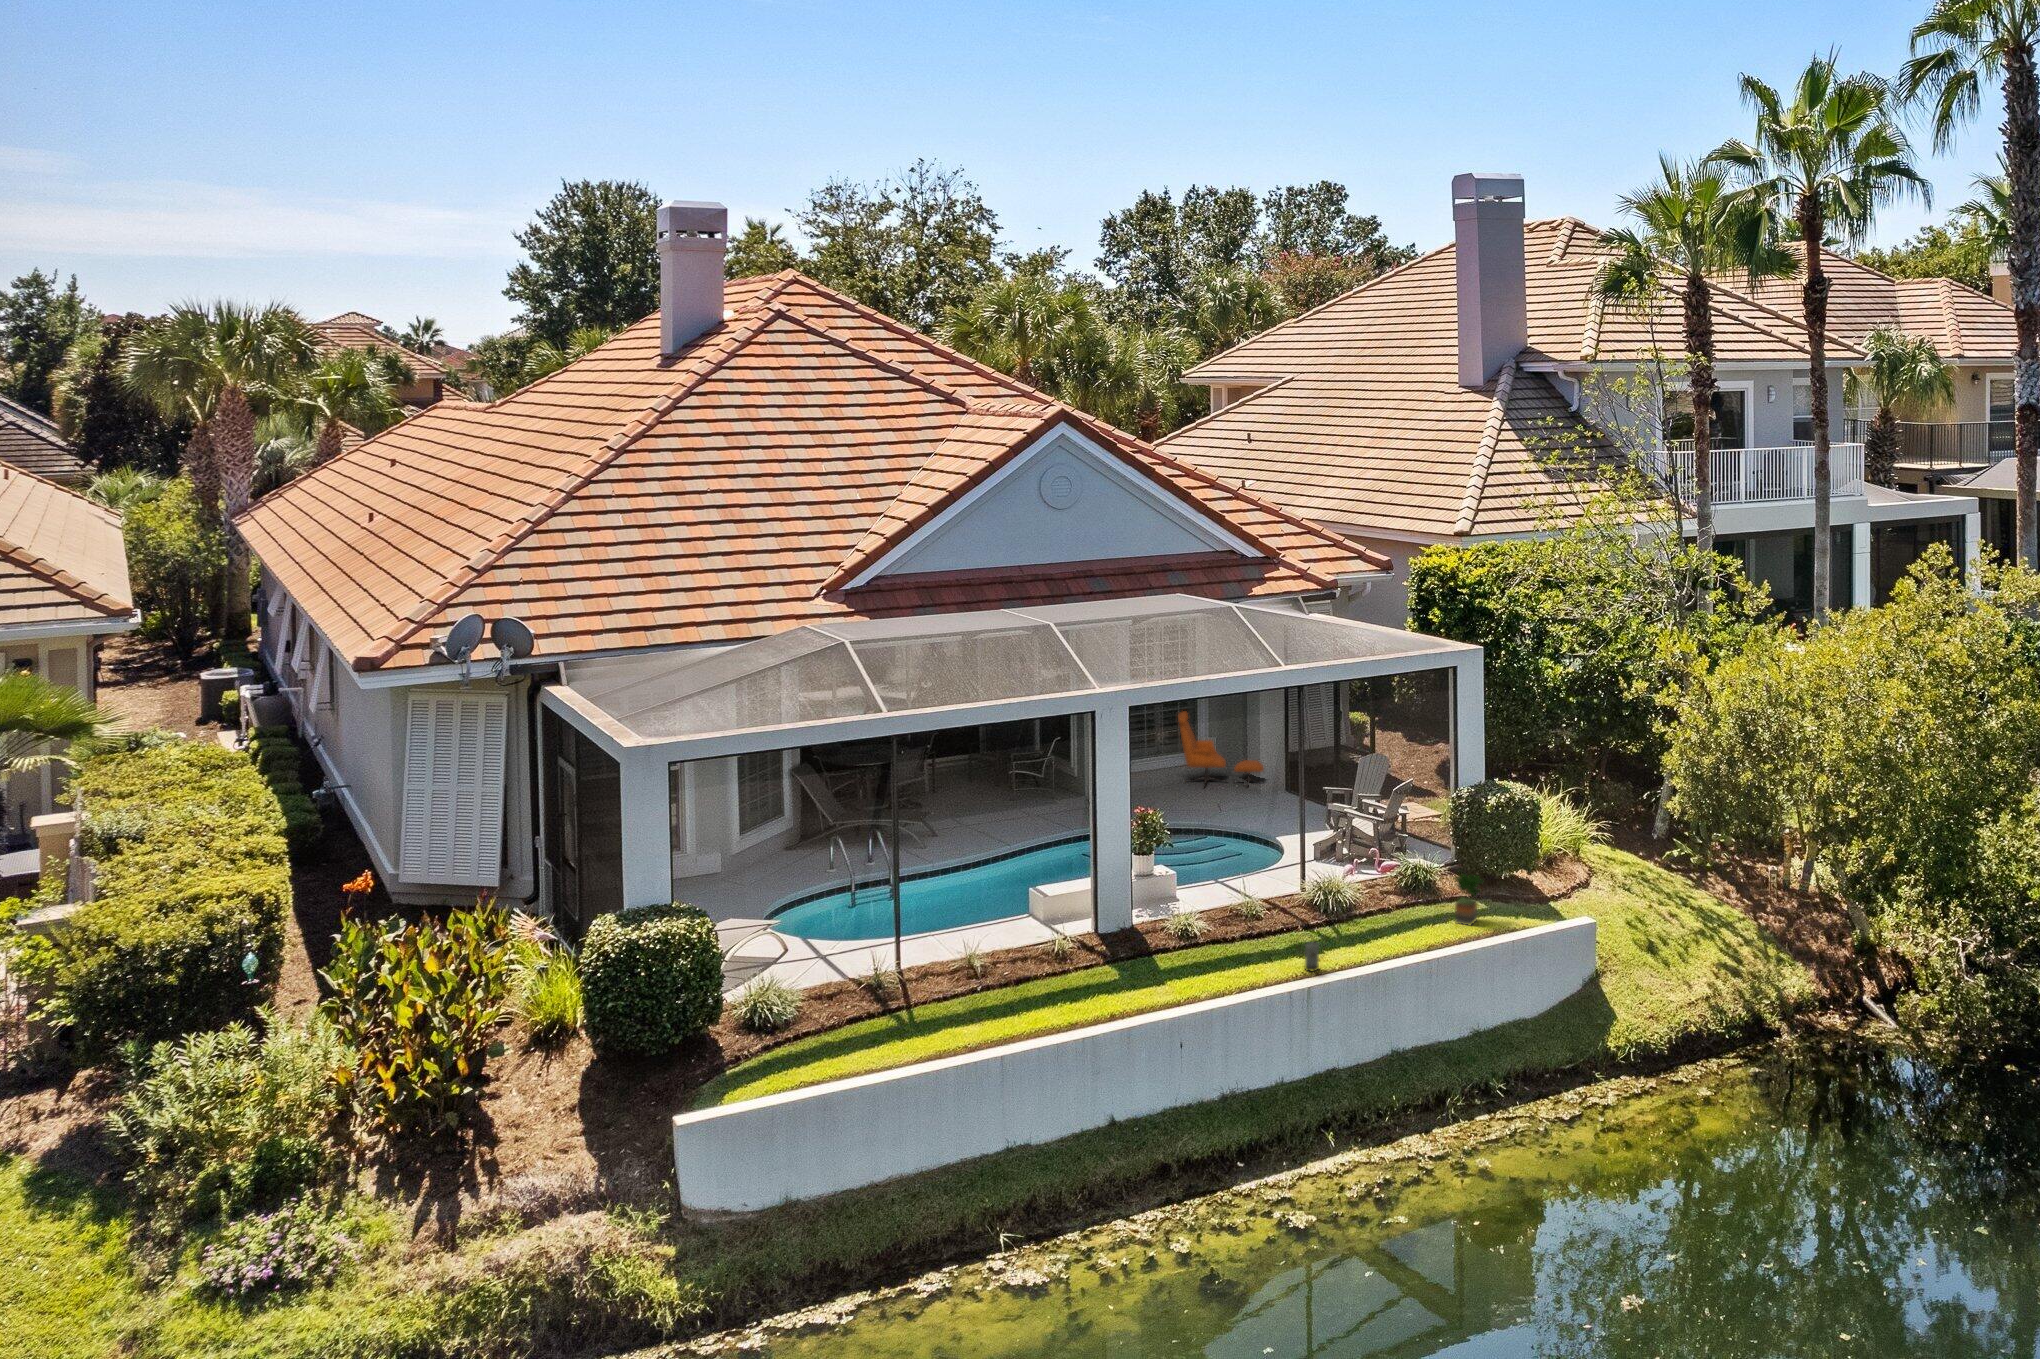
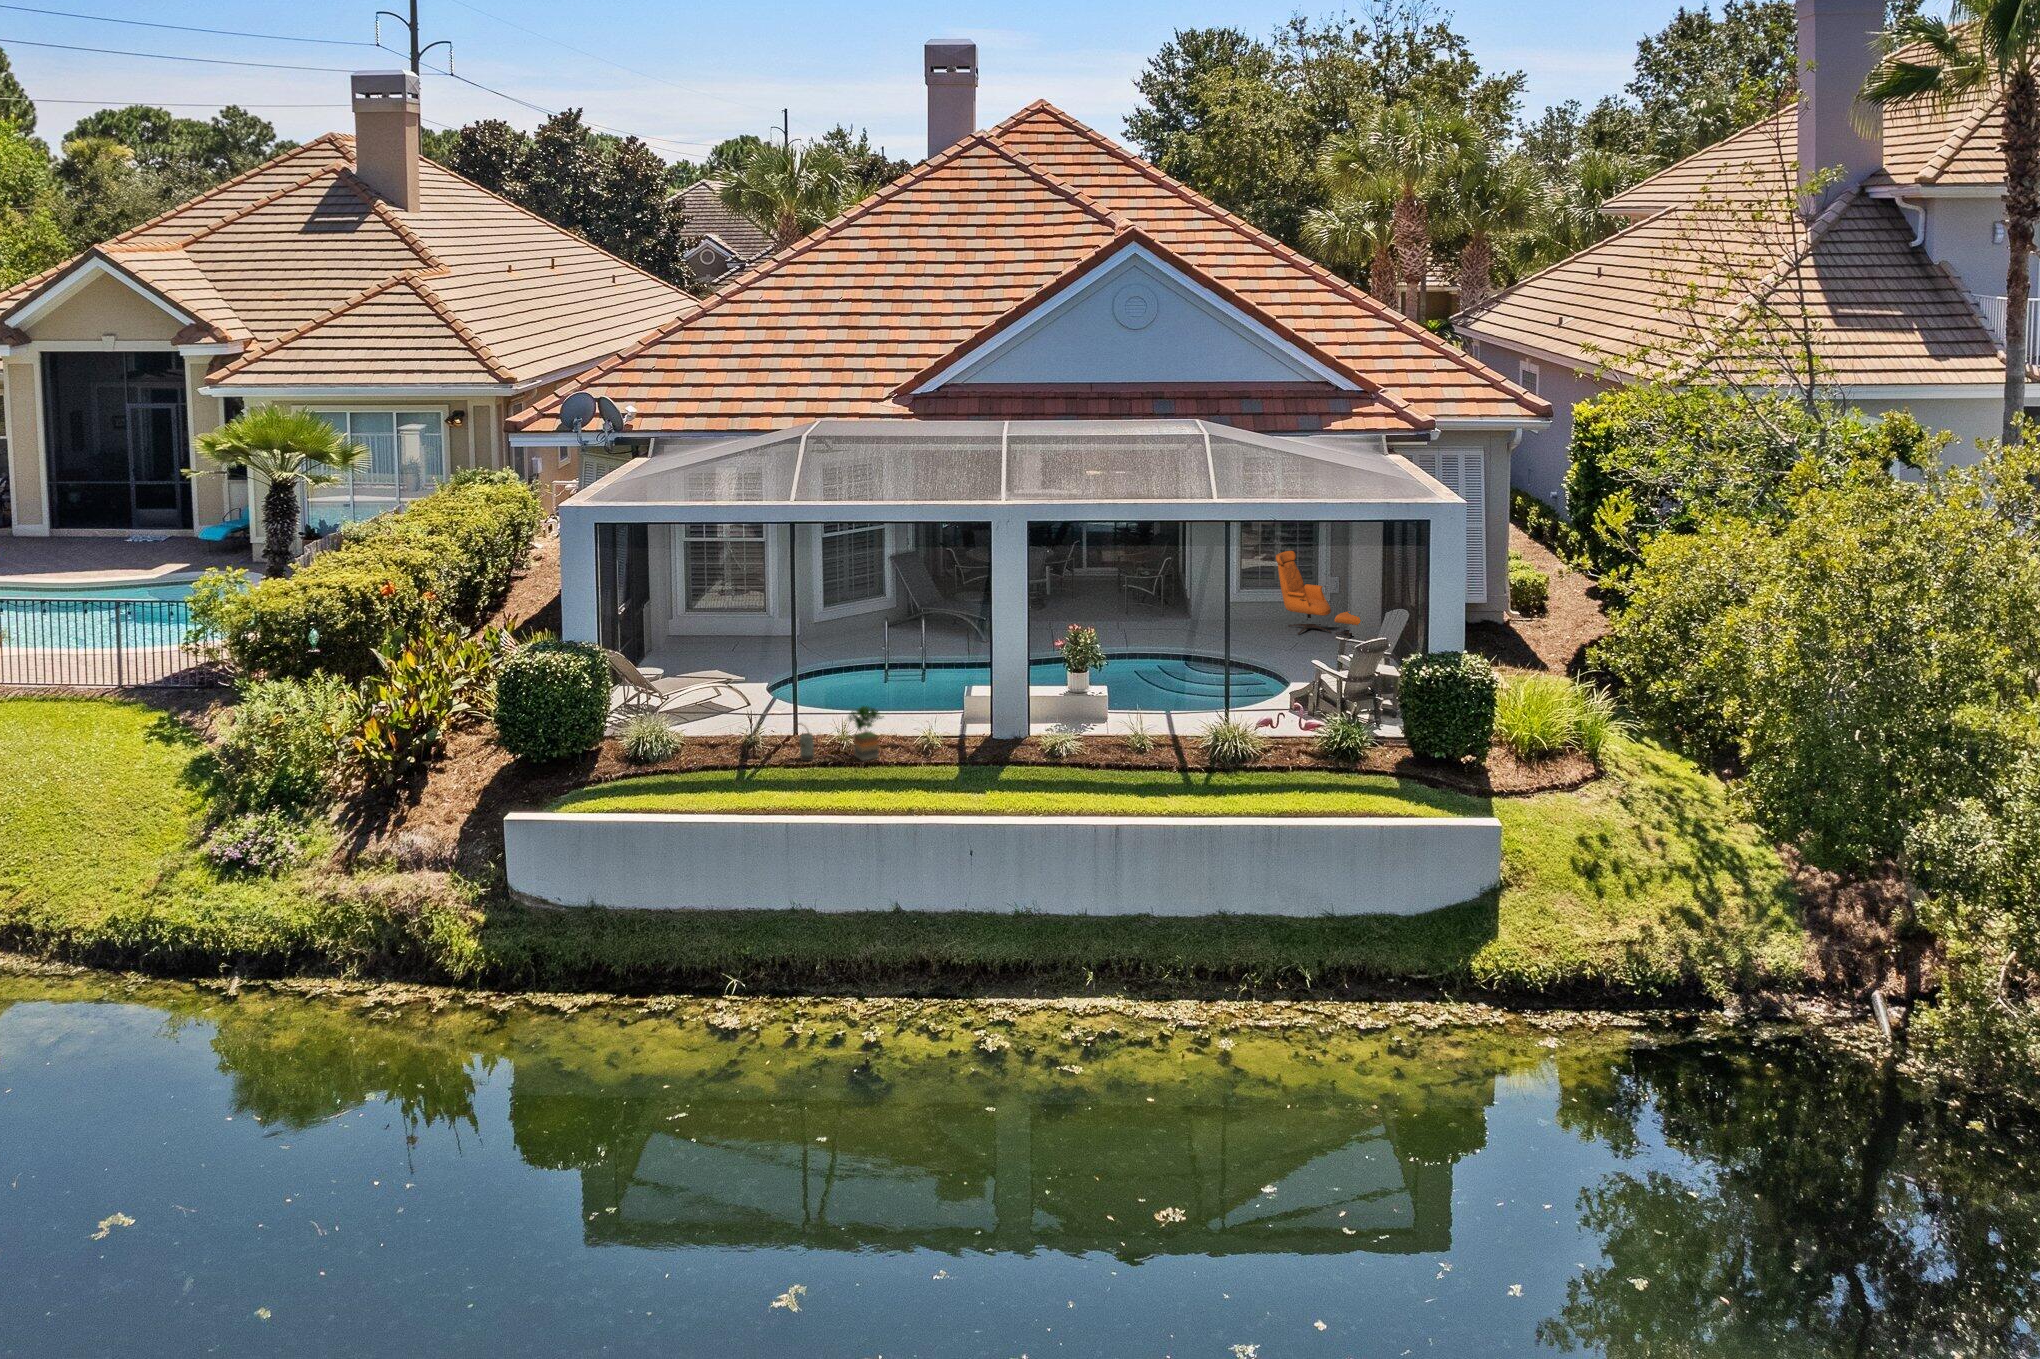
potted tree: present [1454,874,1482,925] -> present [849,706,884,761]
watering can: present [1296,935,1324,972] -> present [797,725,815,761]

